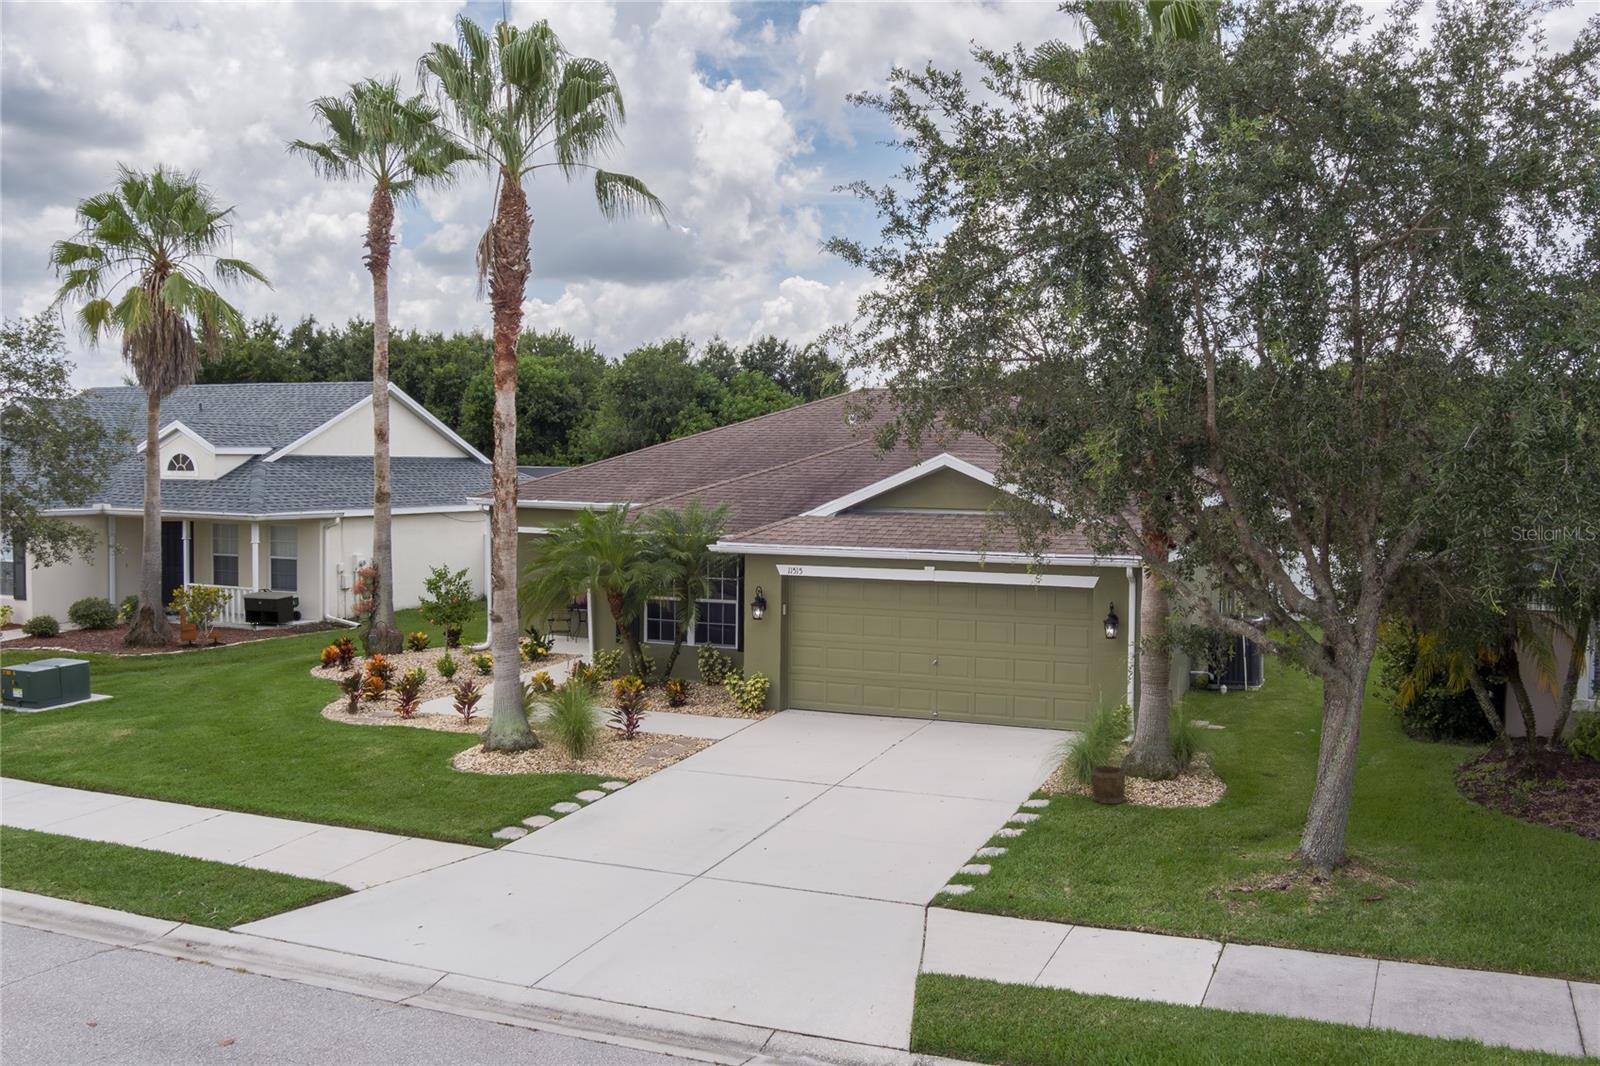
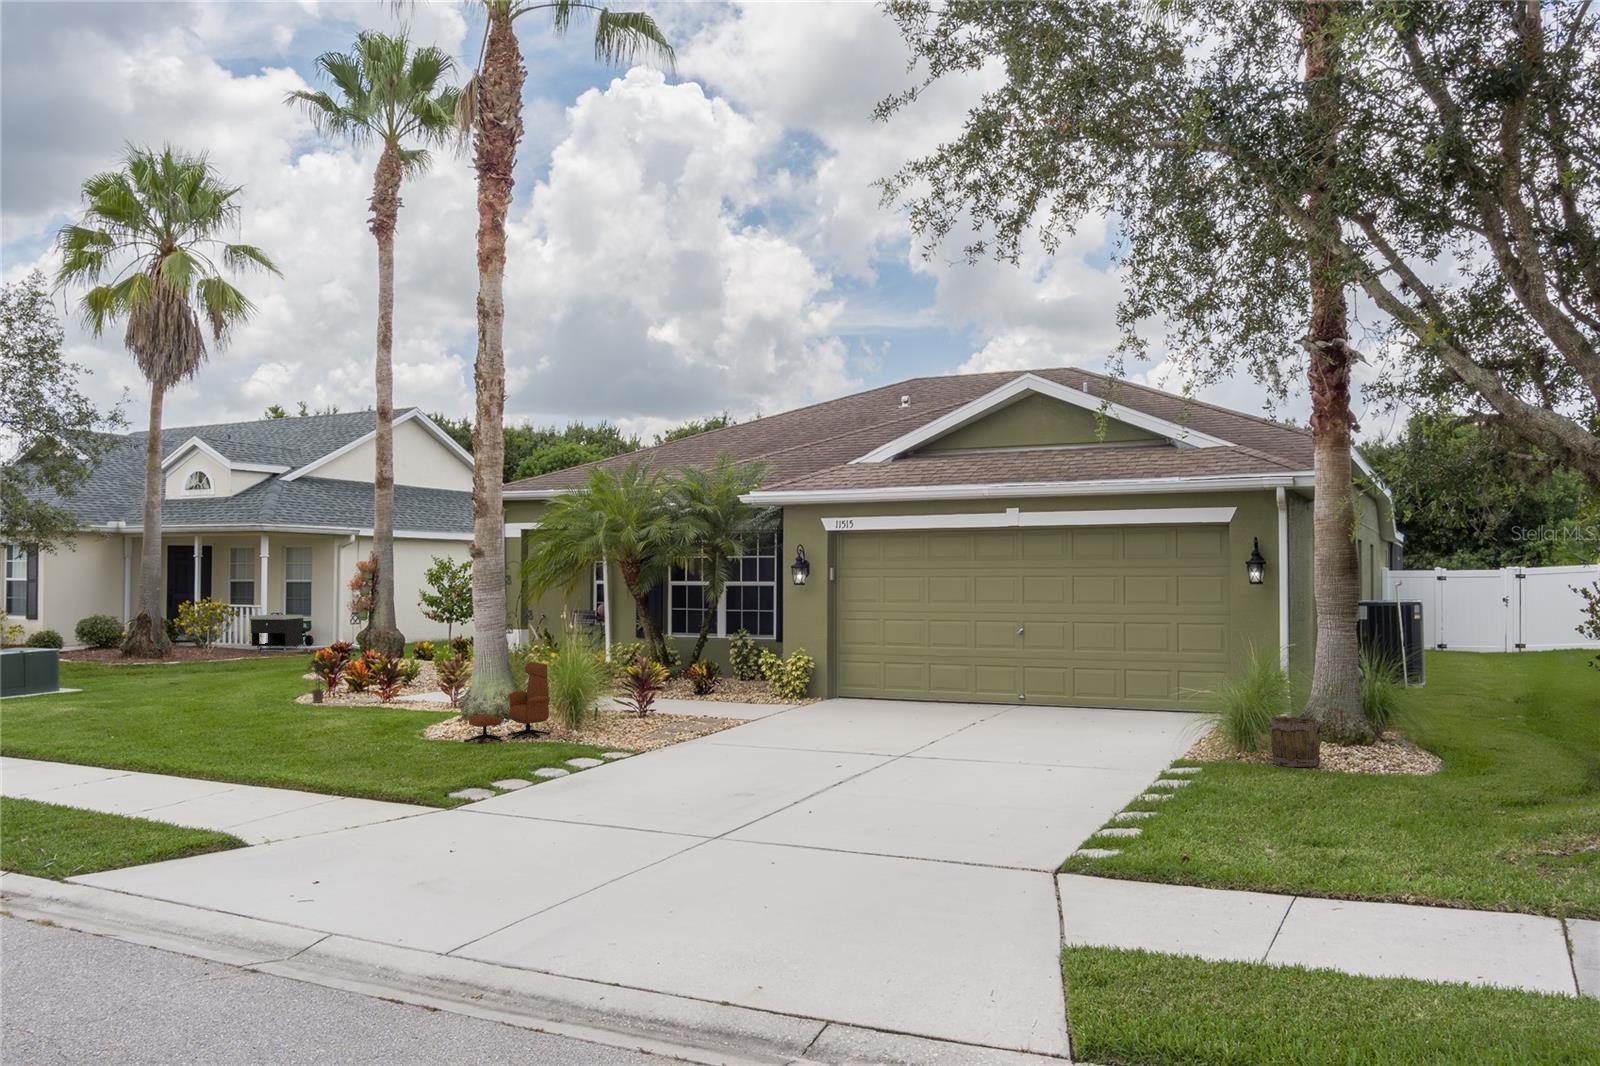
lounge chair: present [178,609,226,649] -> present [464,662,550,744]

